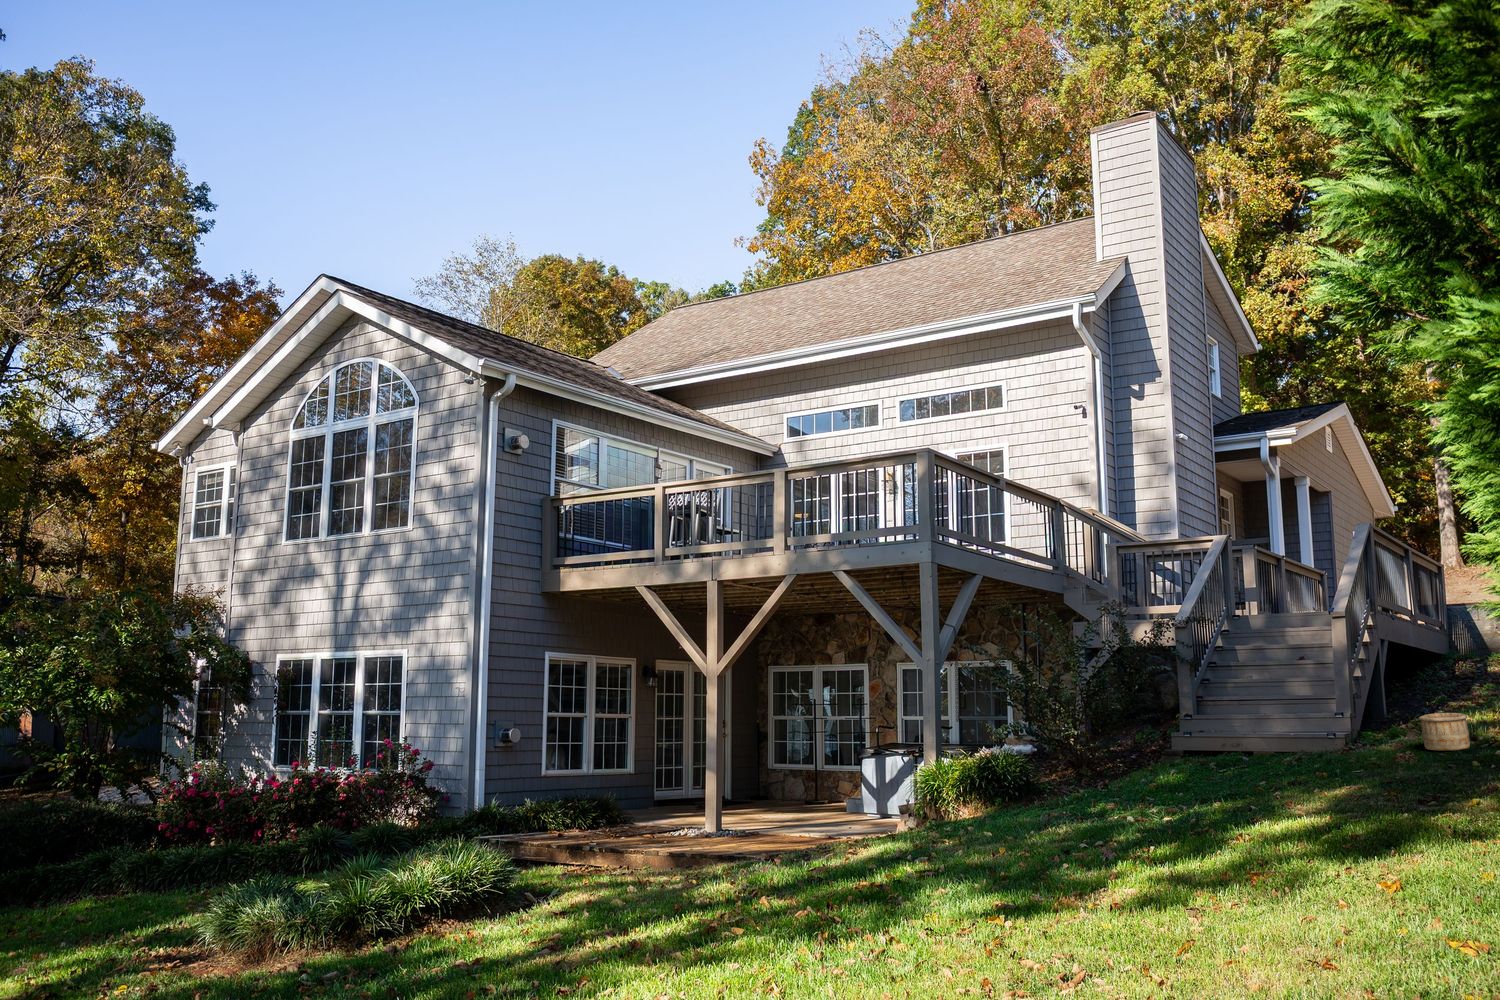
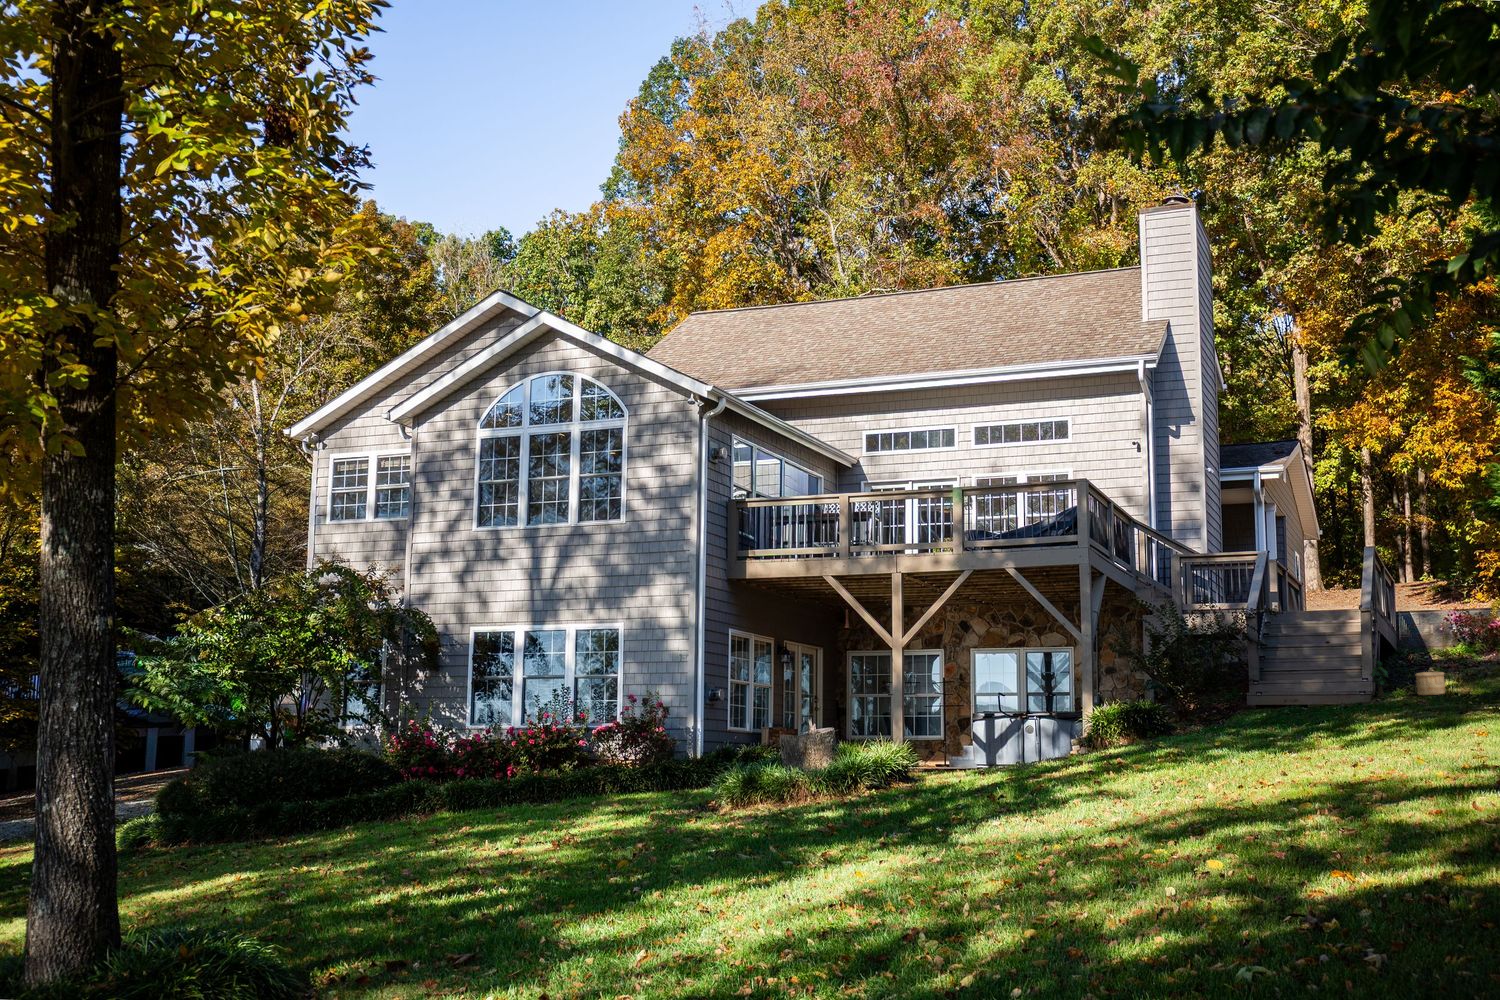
decorative plant: none [1354,688,1385,746] -> present [1371,658,1388,697]

